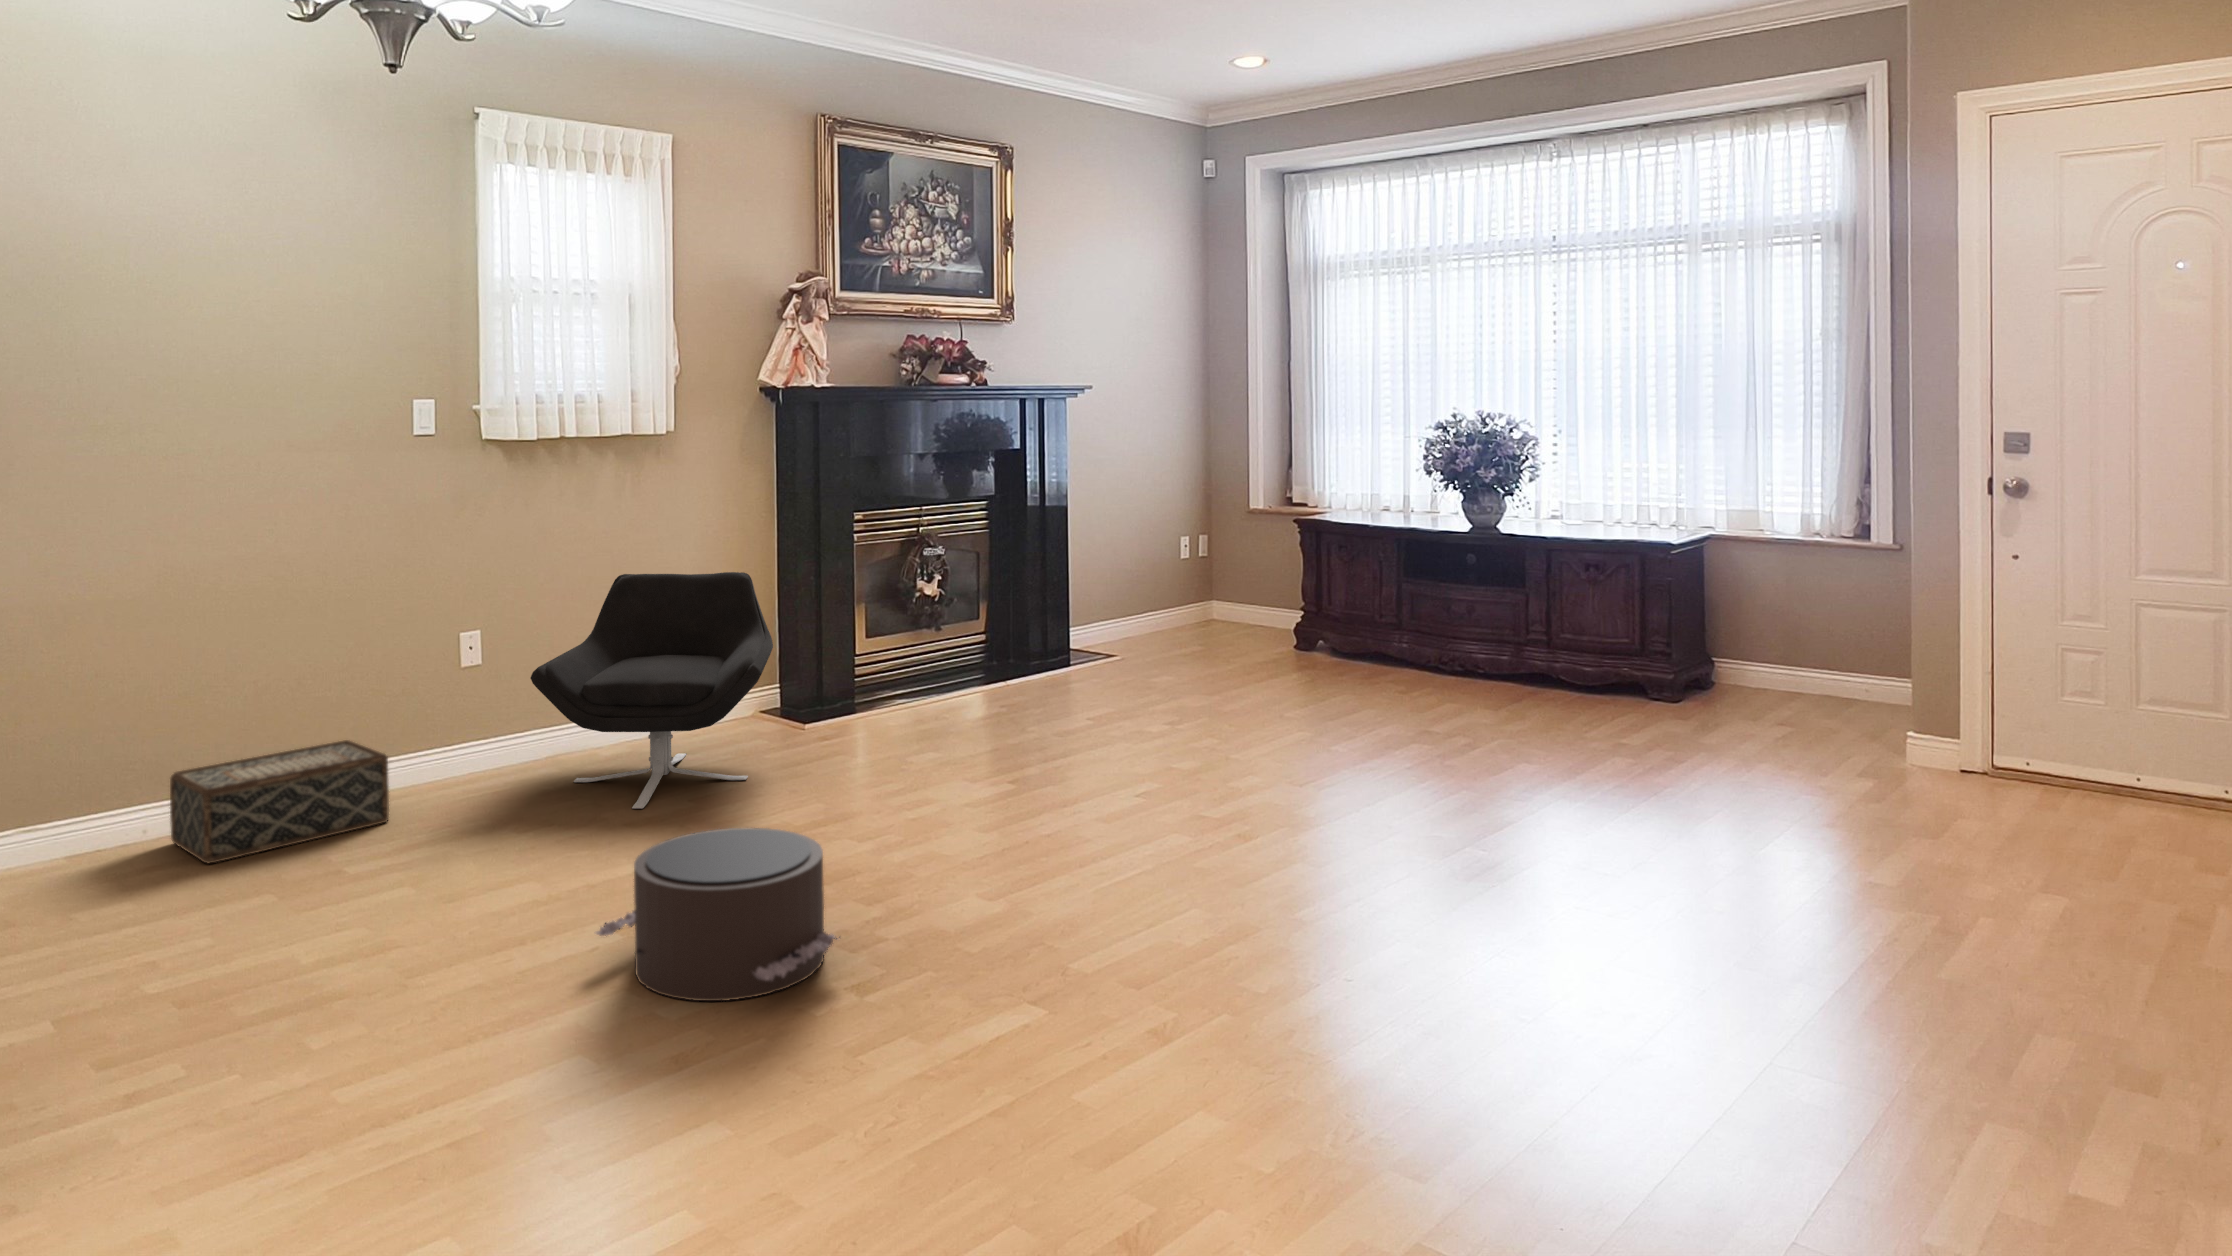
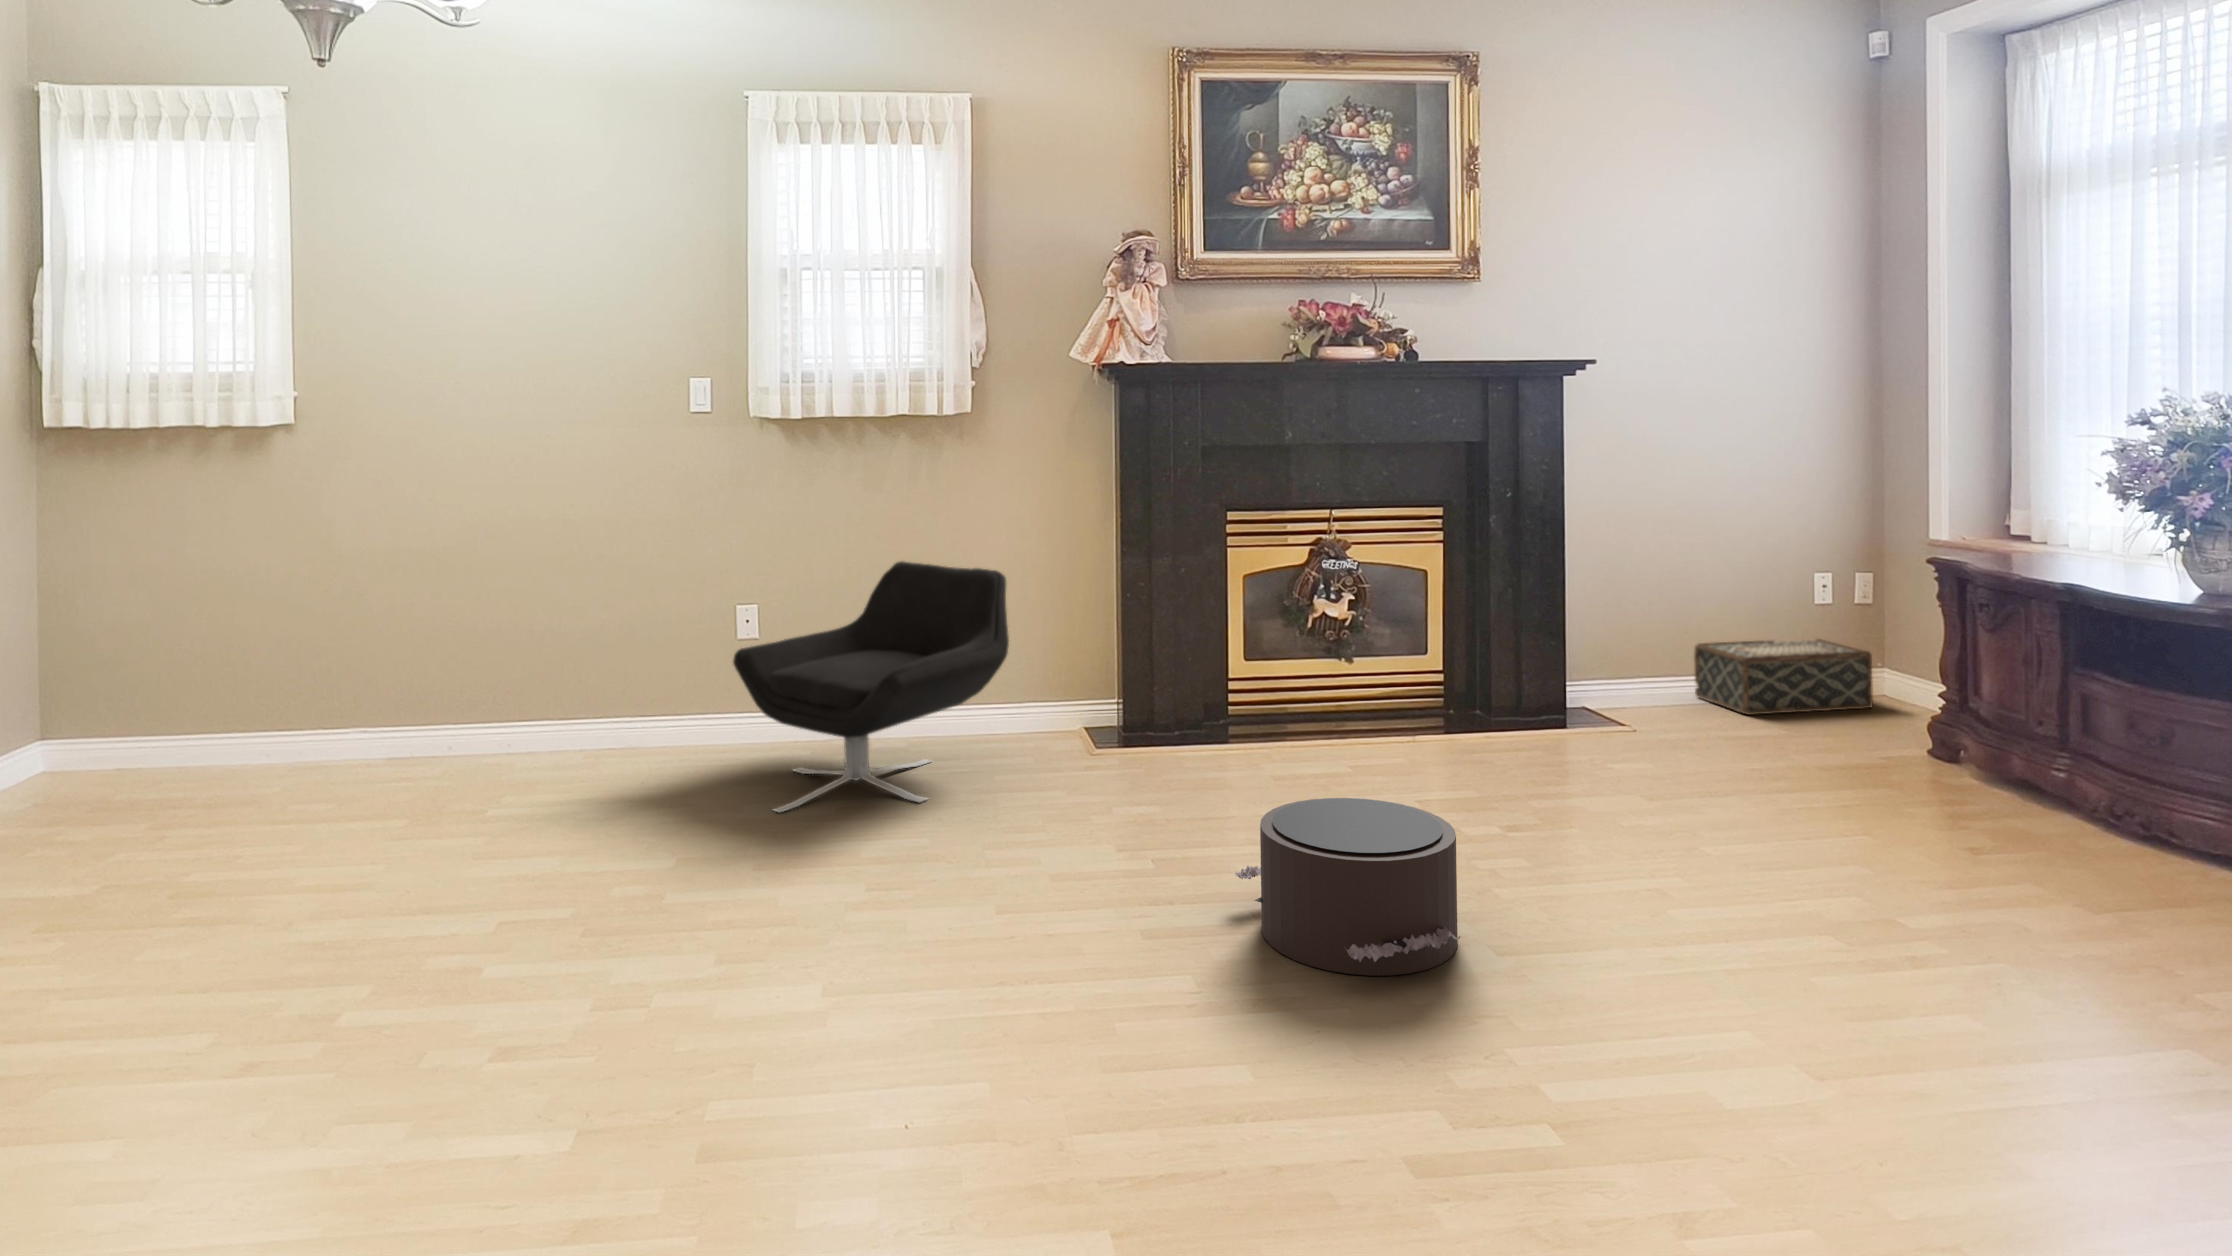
woven basket: present [170,740,389,863] -> present [1694,639,1873,715]
pouf: present [596,828,836,1001] -> present [1235,798,1460,976]

